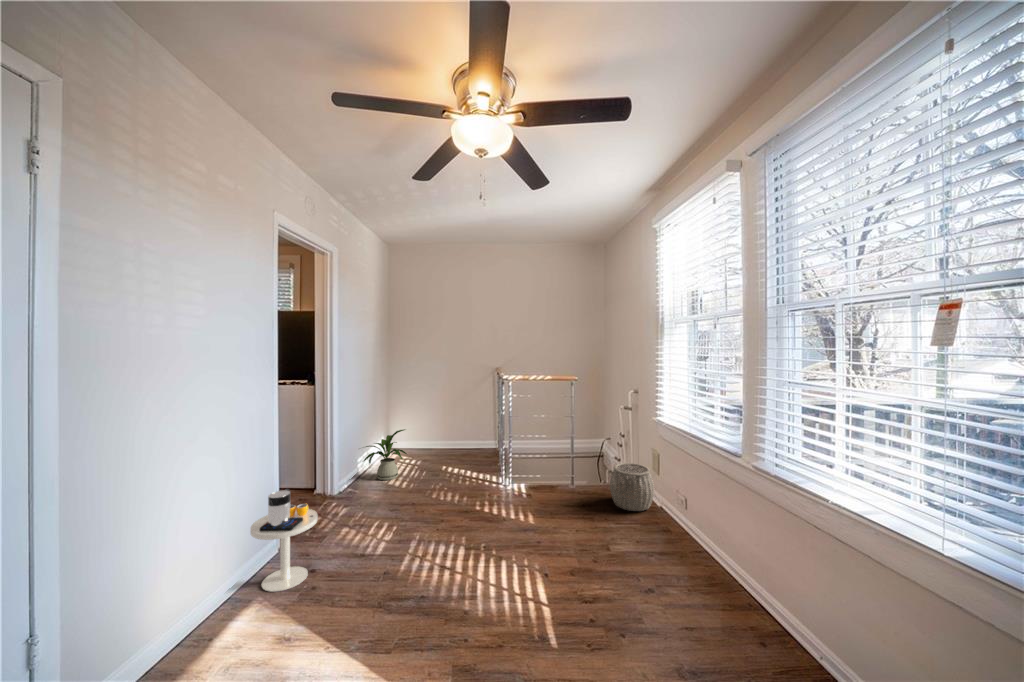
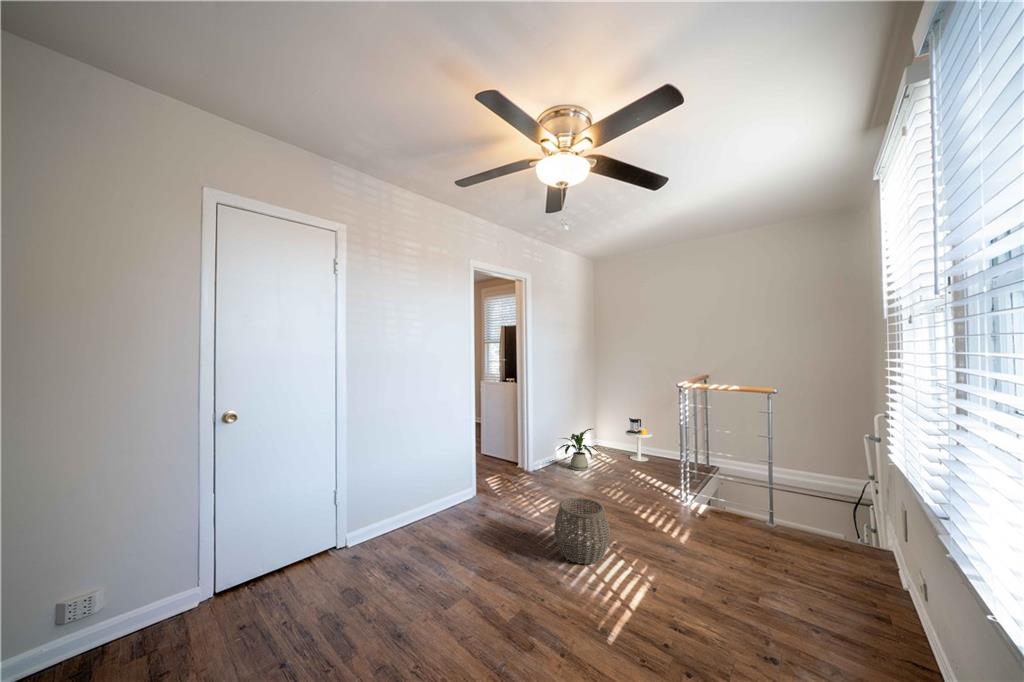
woven basket: present [610,463,654,511] -> present [554,498,610,564]
side table: present [250,489,318,592] -> present [625,418,653,461]

